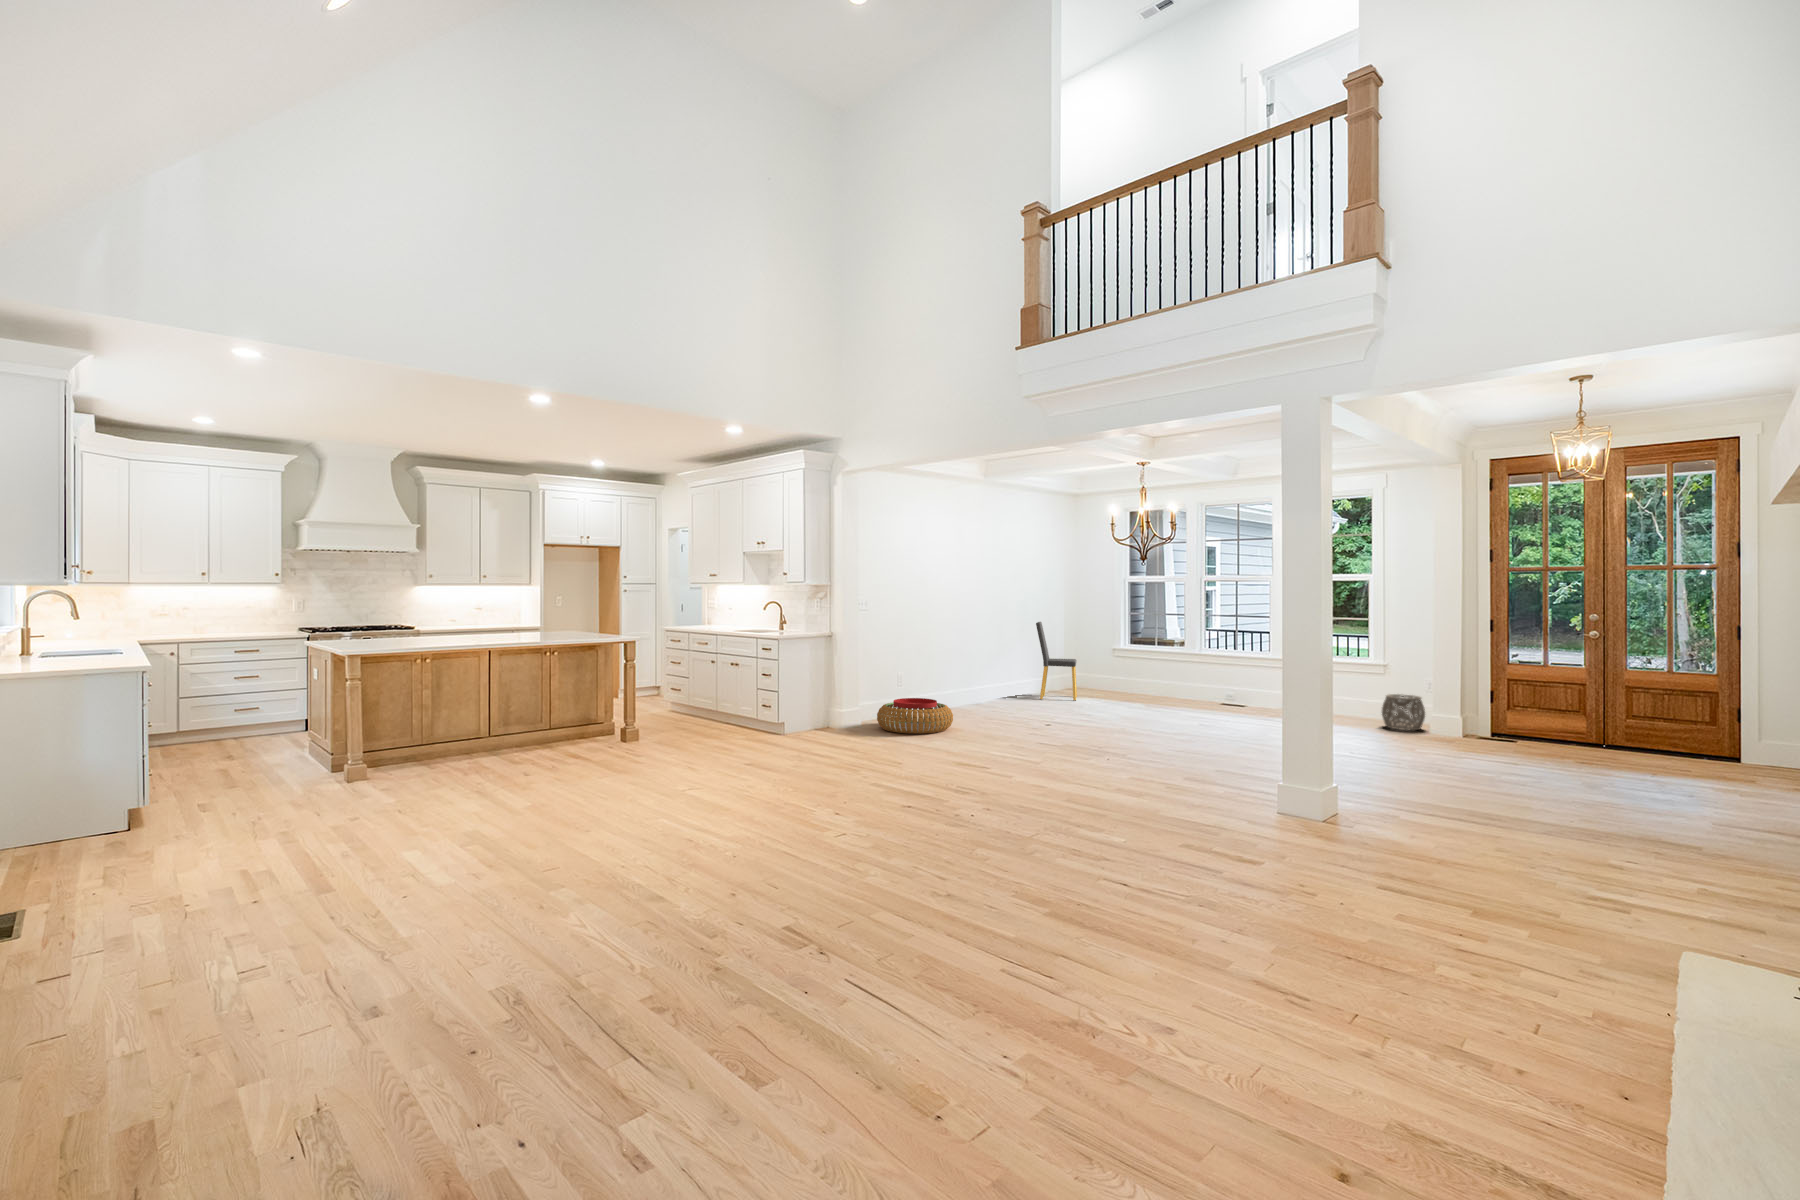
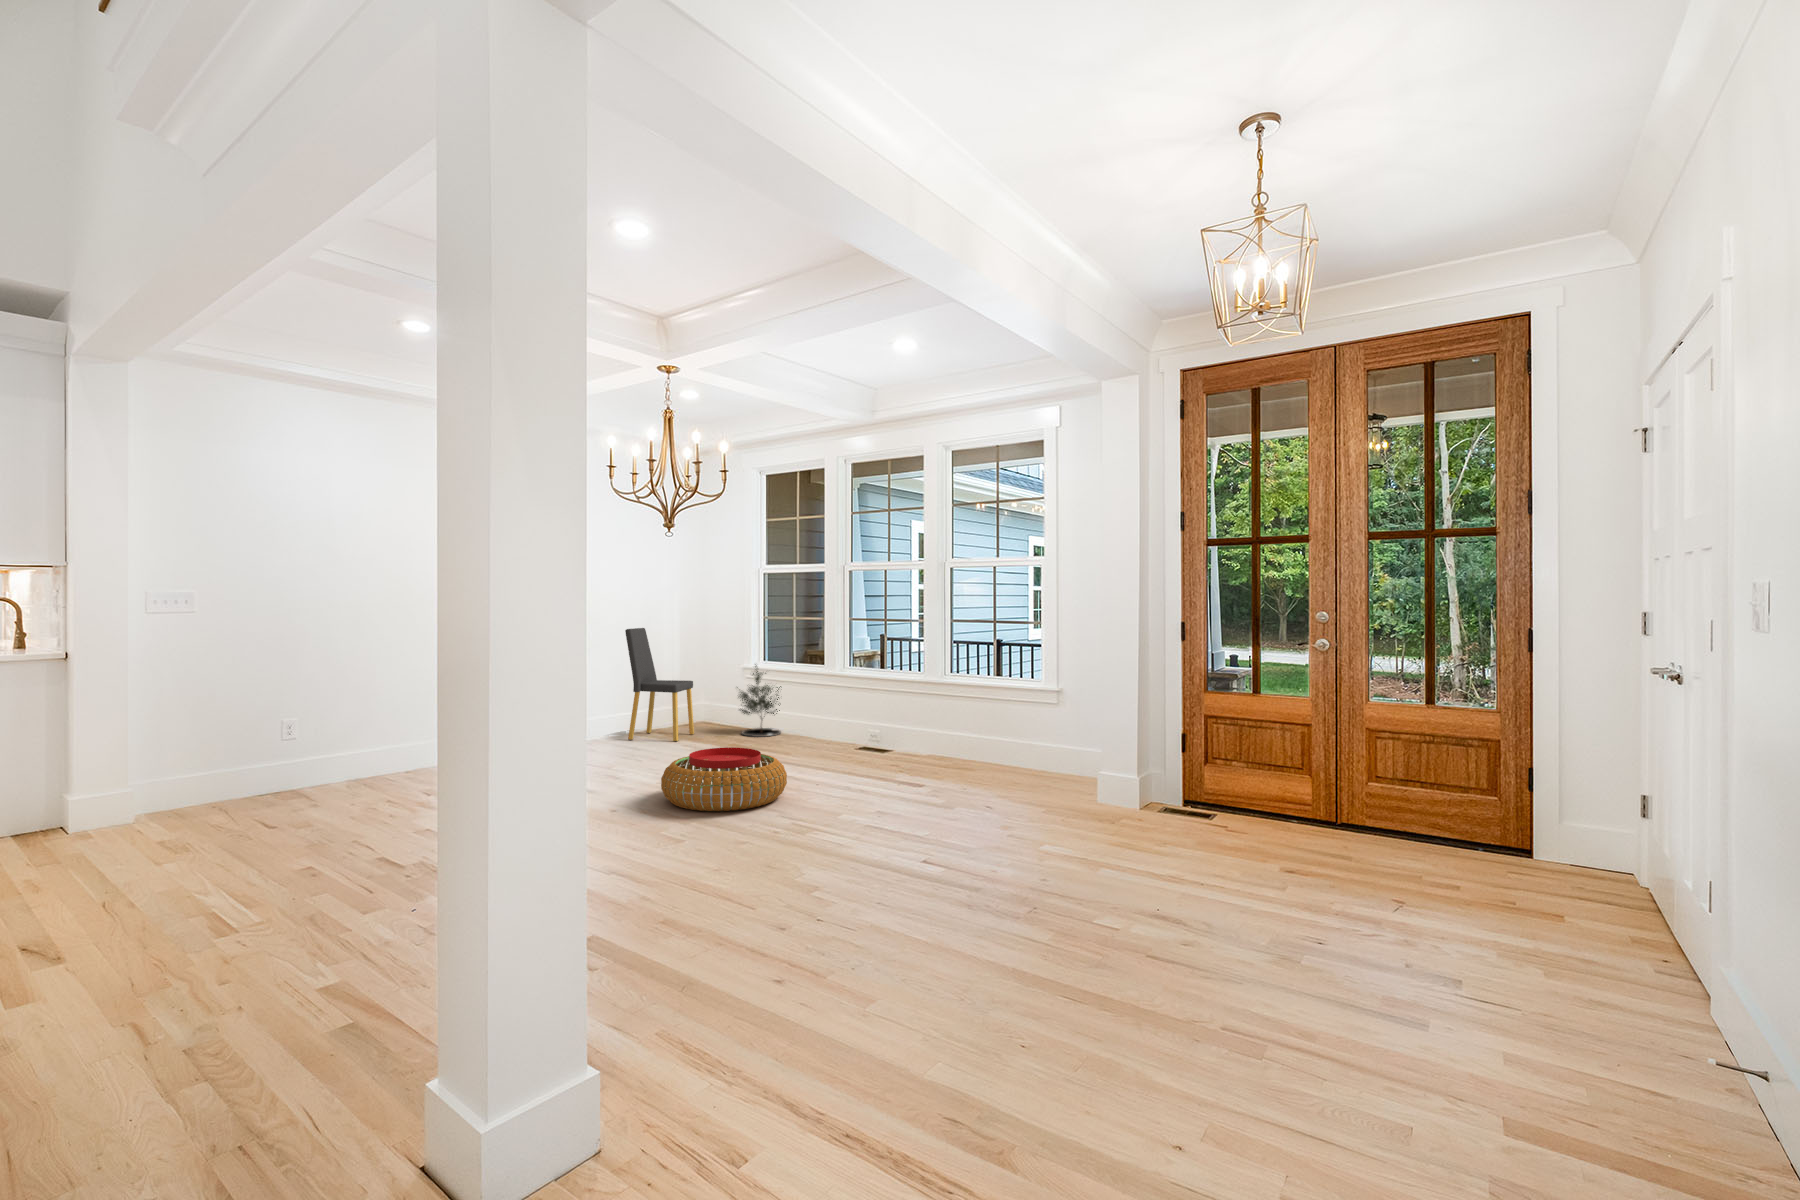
potted tree: none [1108,646,1142,699] -> present [737,665,781,737]
woven basket: present [1382,694,1425,730] -> none [1043,735,1102,794]
pouf: present [877,698,953,734] -> present [661,747,787,811]

